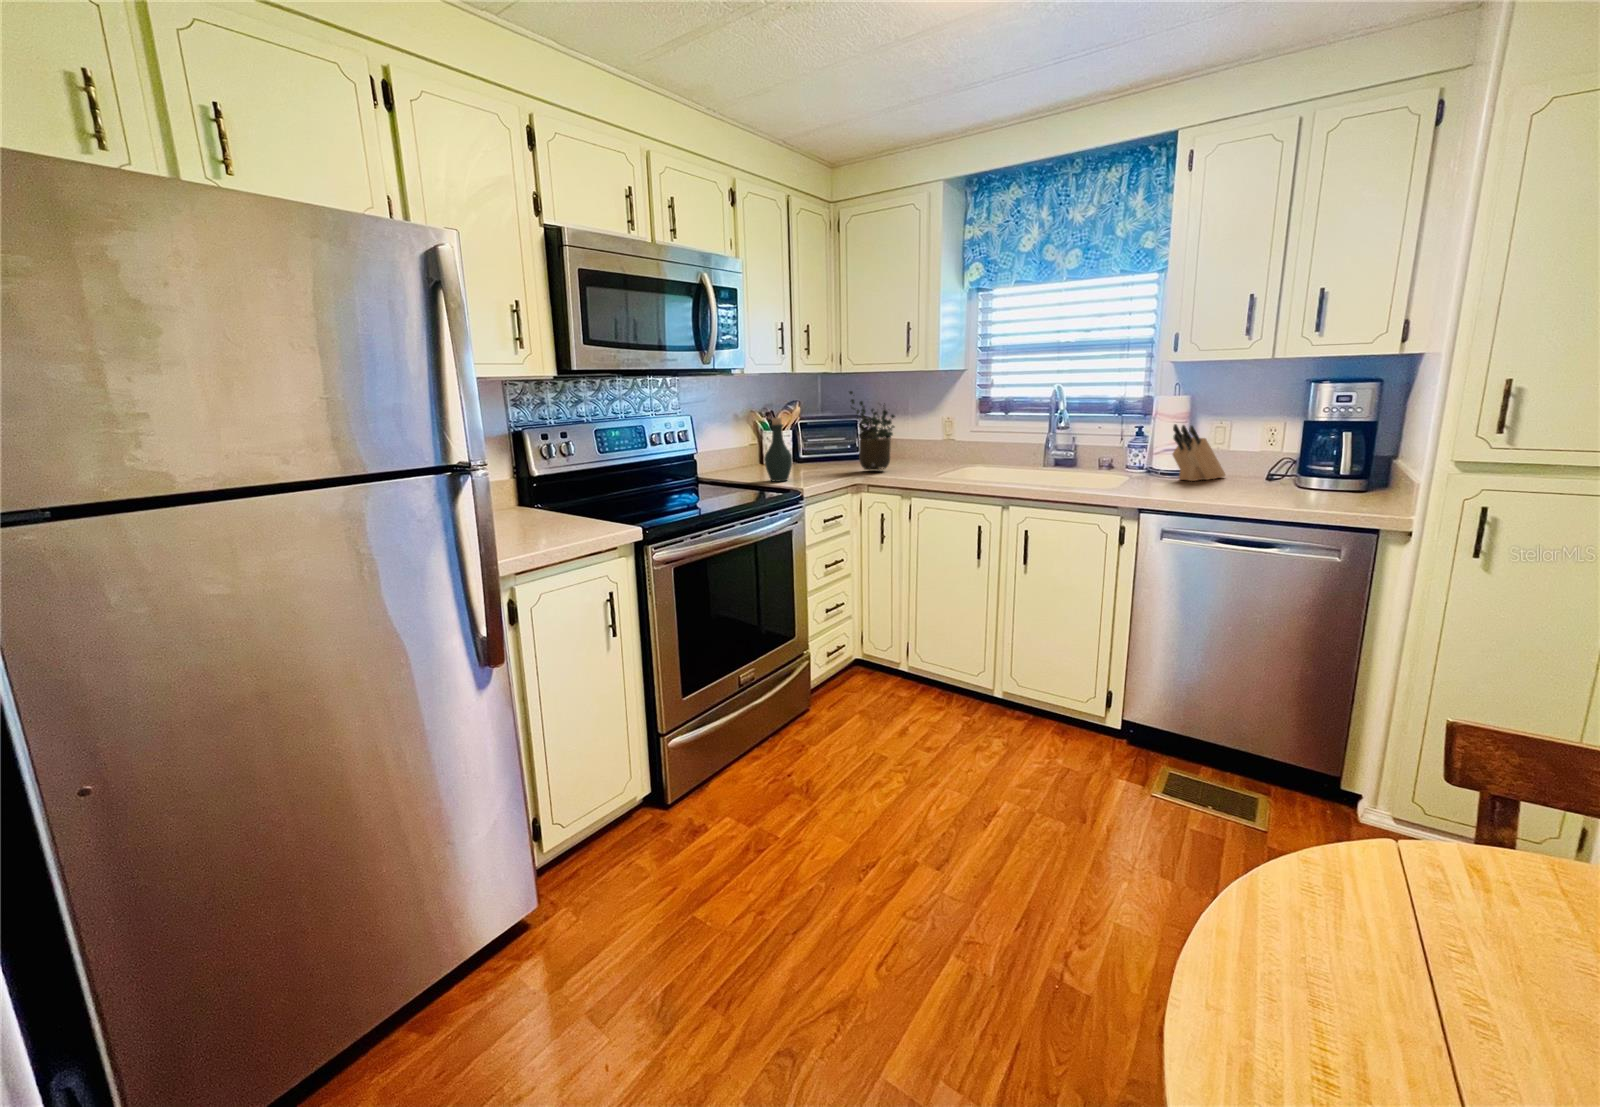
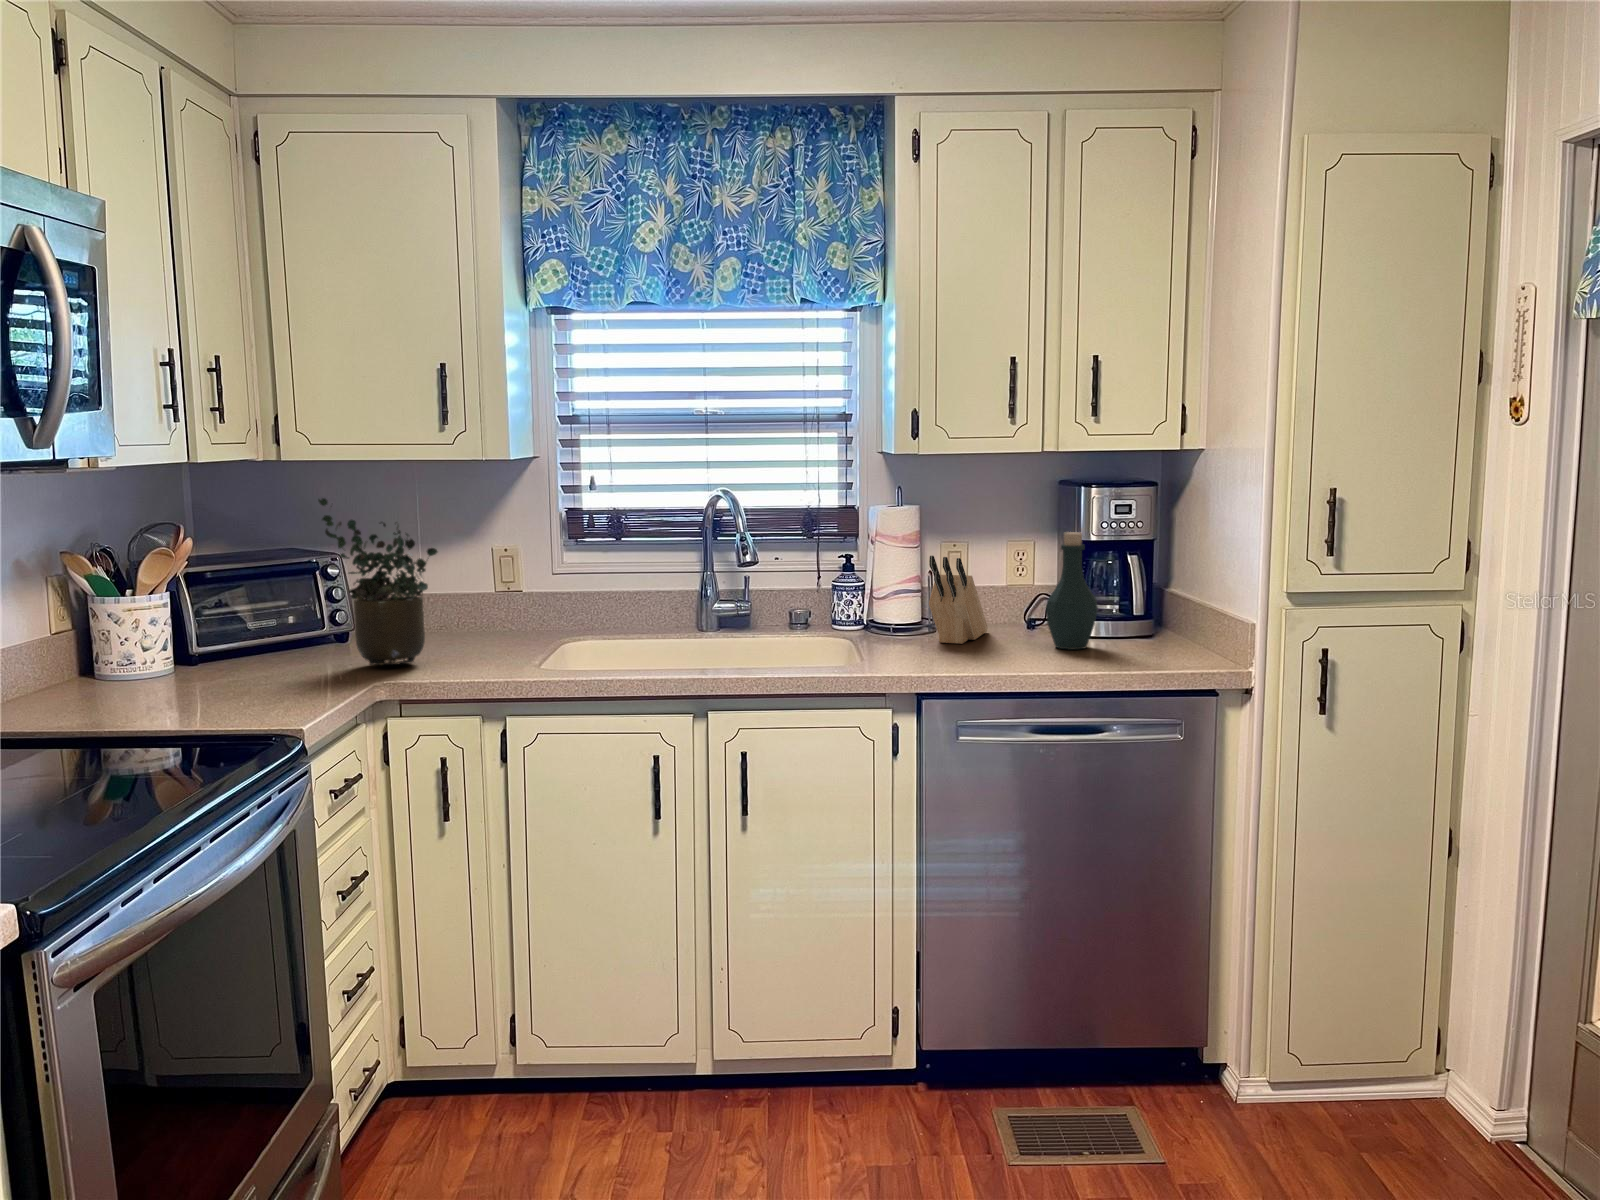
bottle: present [764,418,792,482] -> present [1046,532,1098,650]

